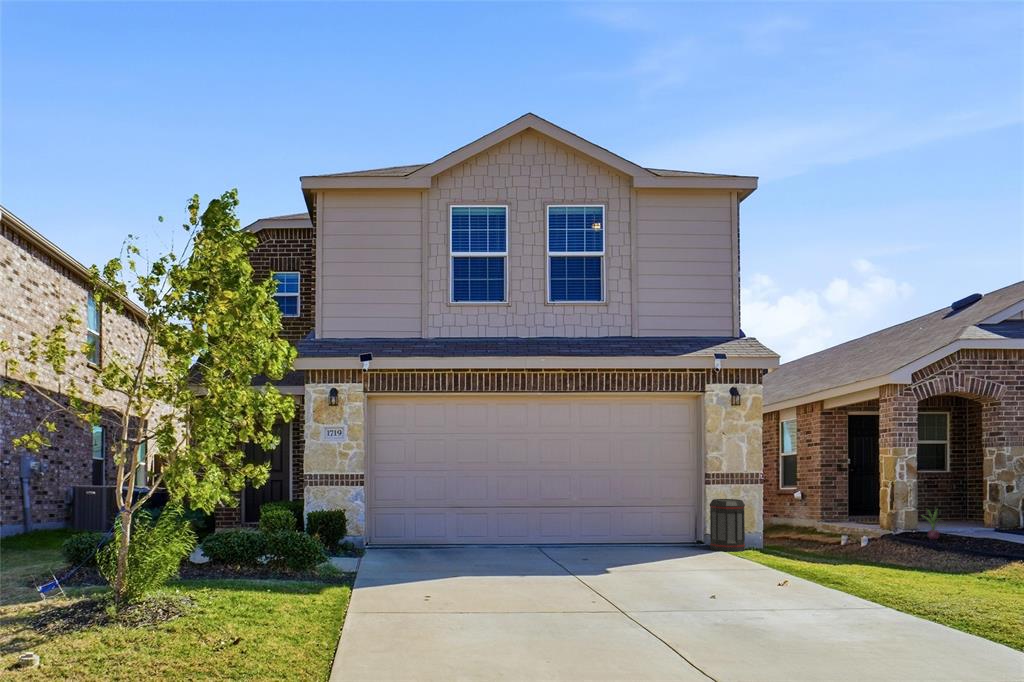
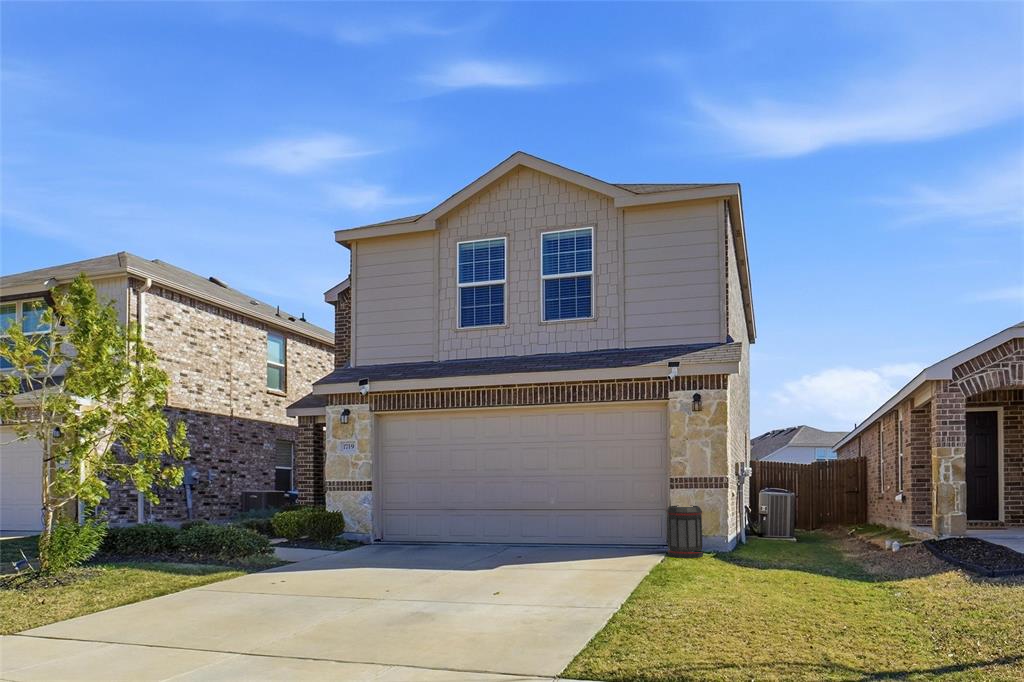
decorative plant: present [924,510,940,539] -> none [934,519,976,553]

